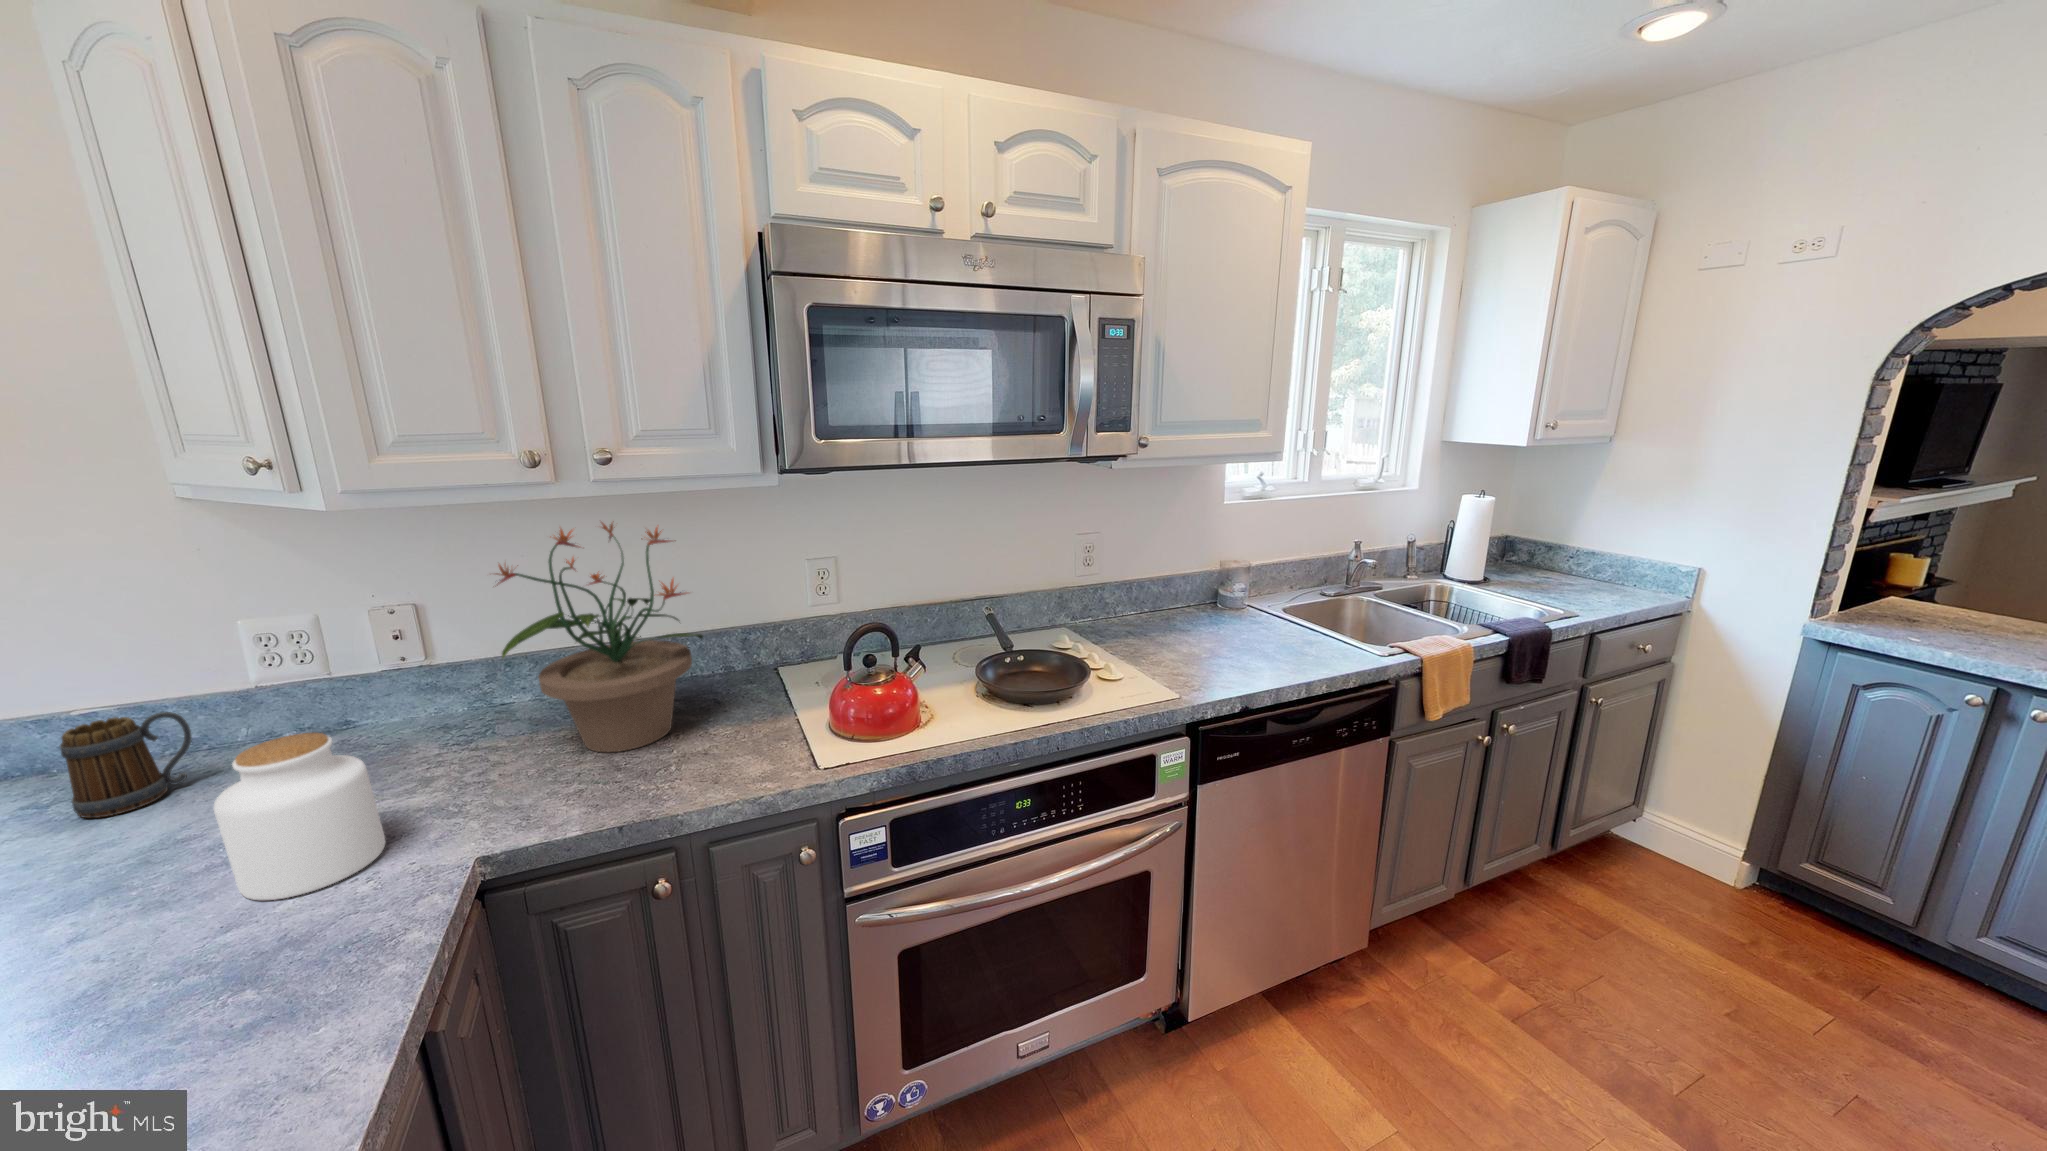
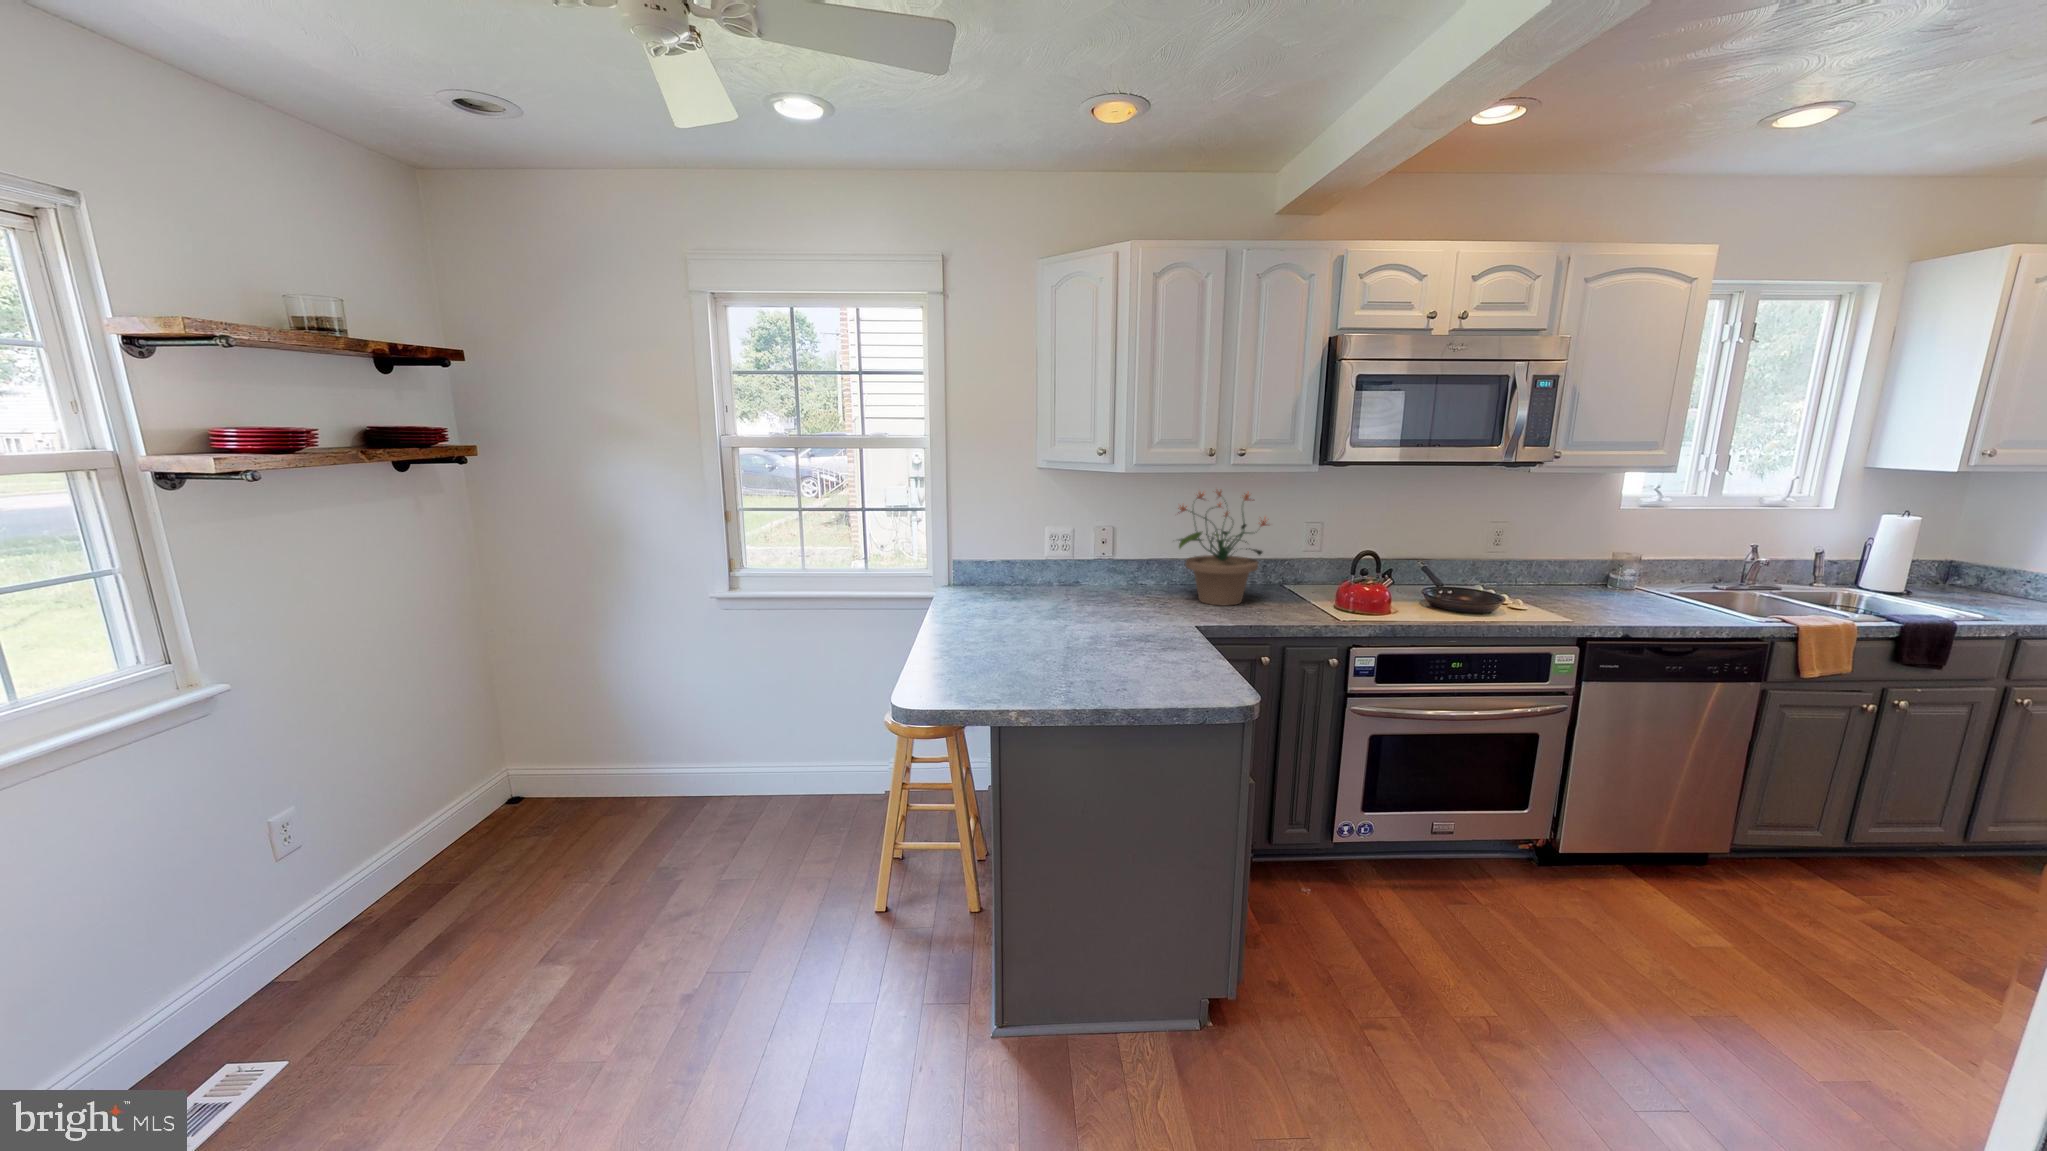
mug: present [60,712,192,818] -> none [1006,560,1041,600]
jar: present [214,733,385,900] -> none [1106,564,1153,626]

